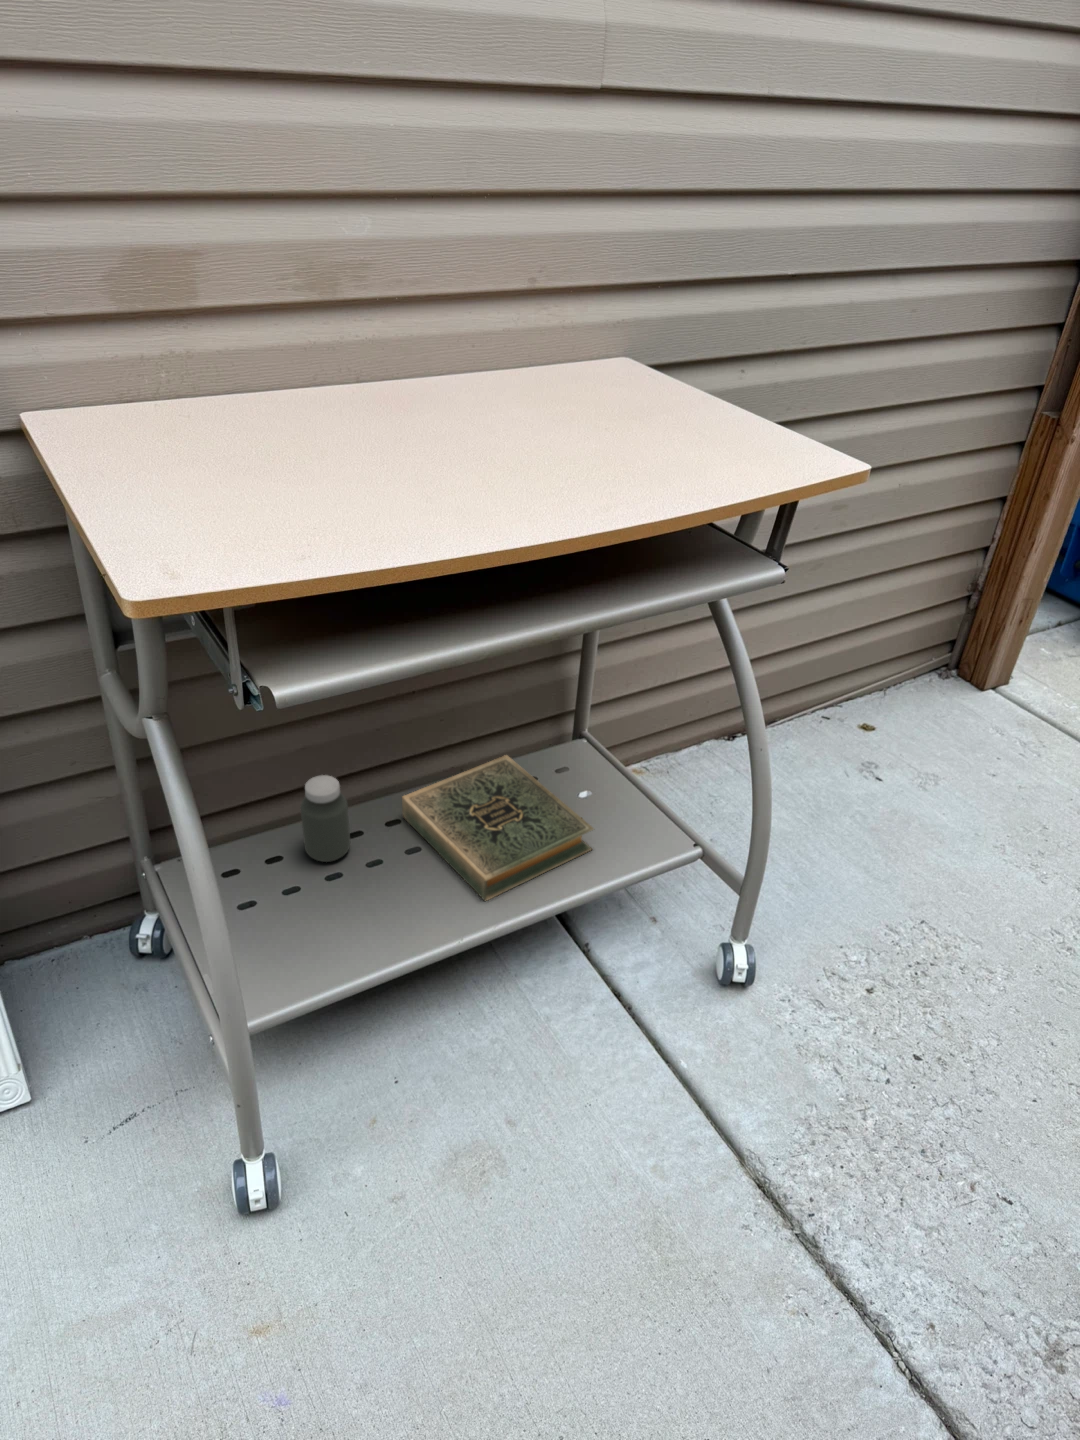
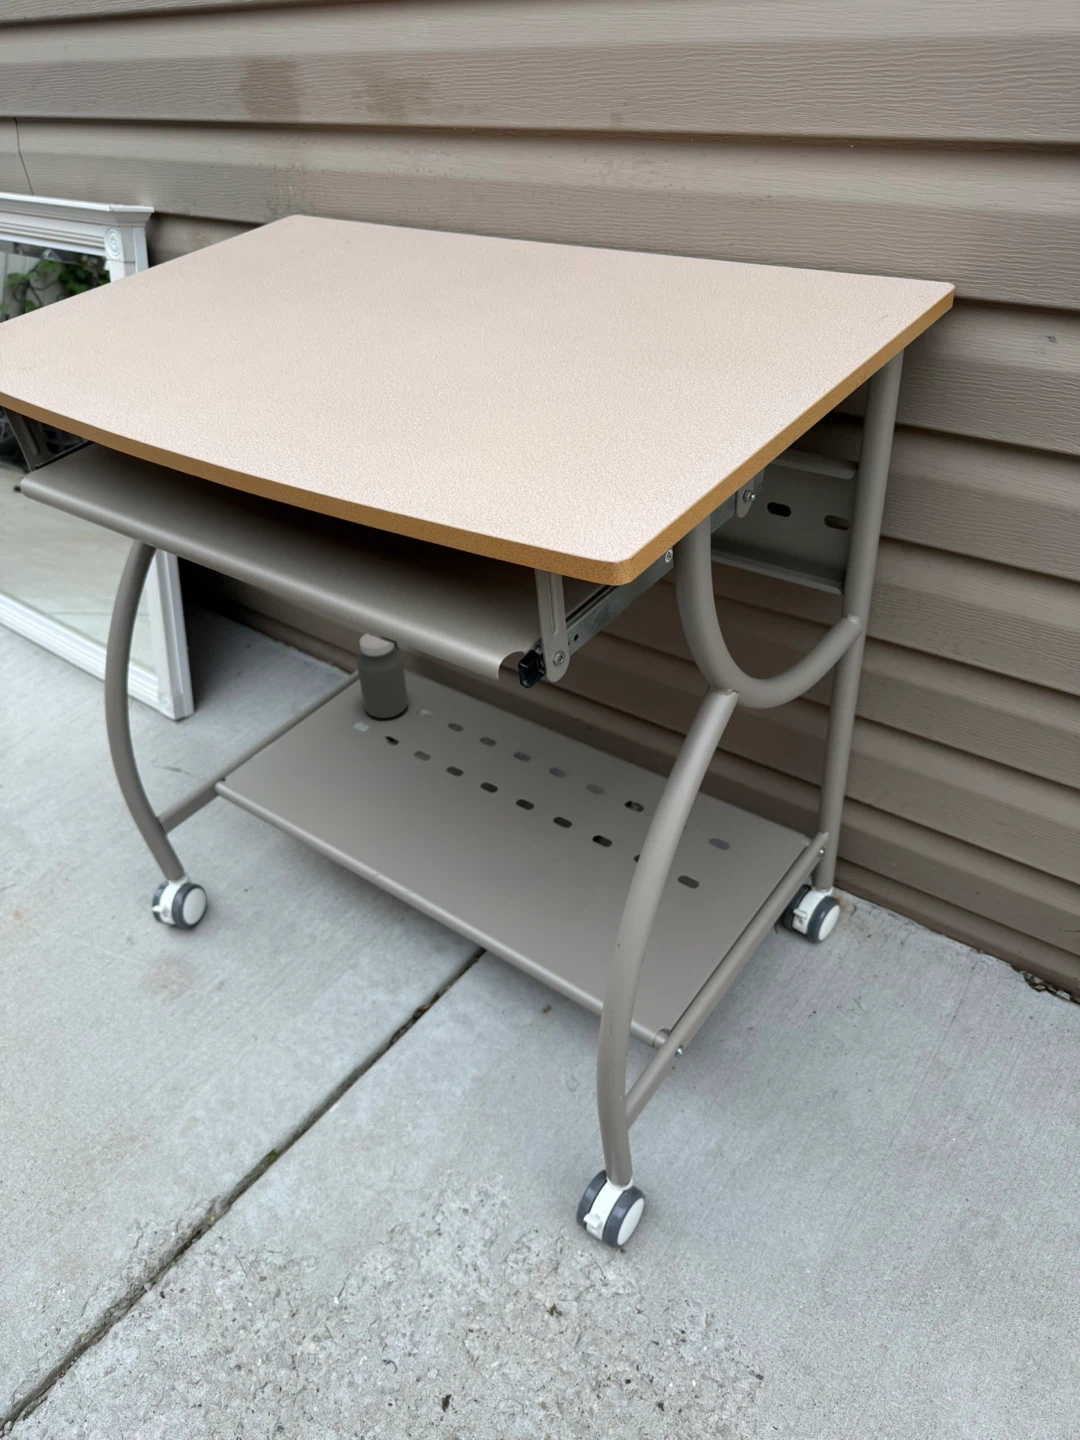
hardback book: present [402,755,594,901] -> none [360,708,580,872]

